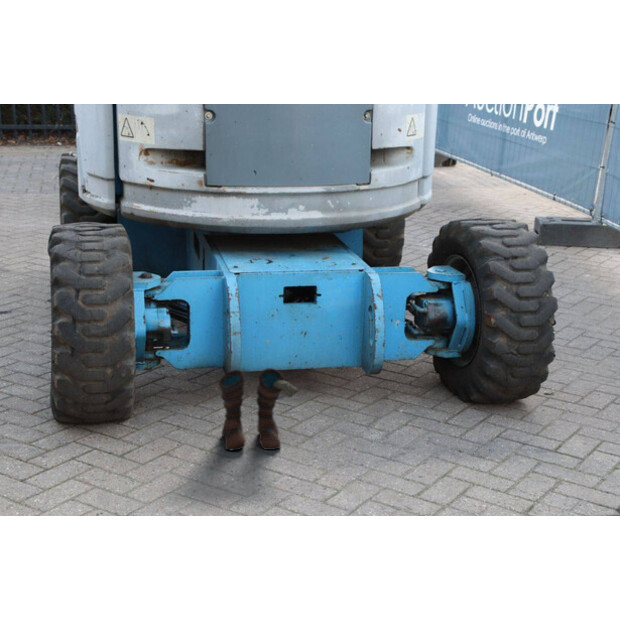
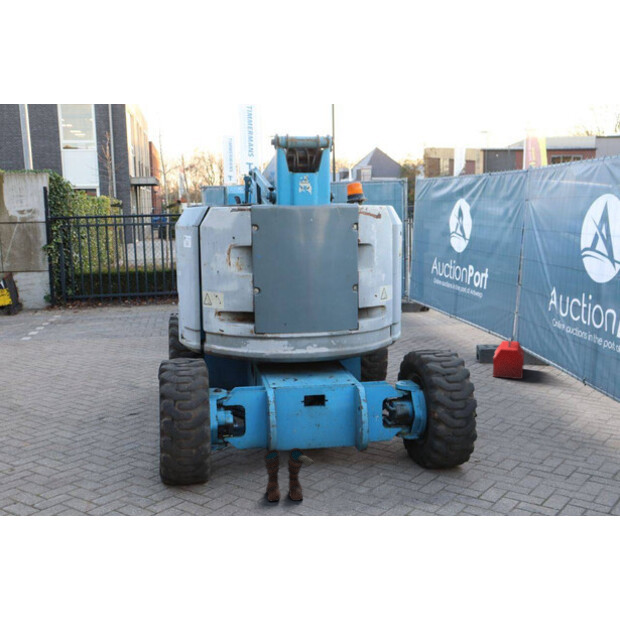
toolbox: none [562,206,611,269] -> present [493,338,524,379]

